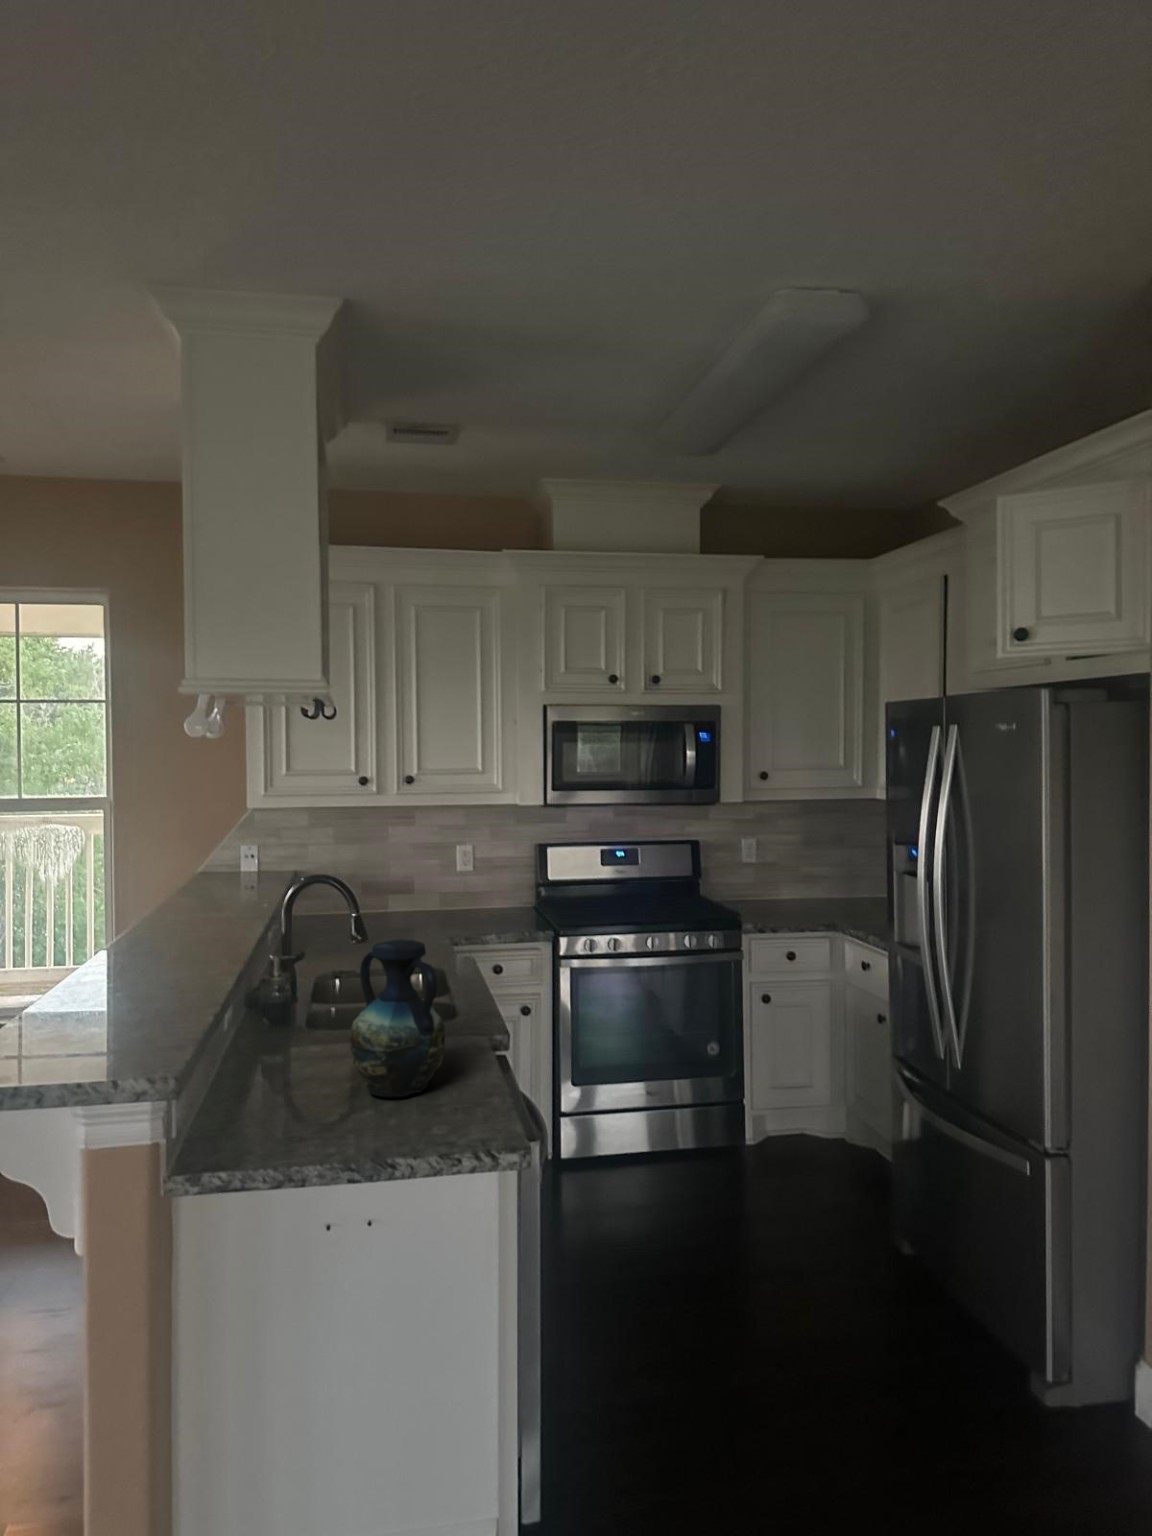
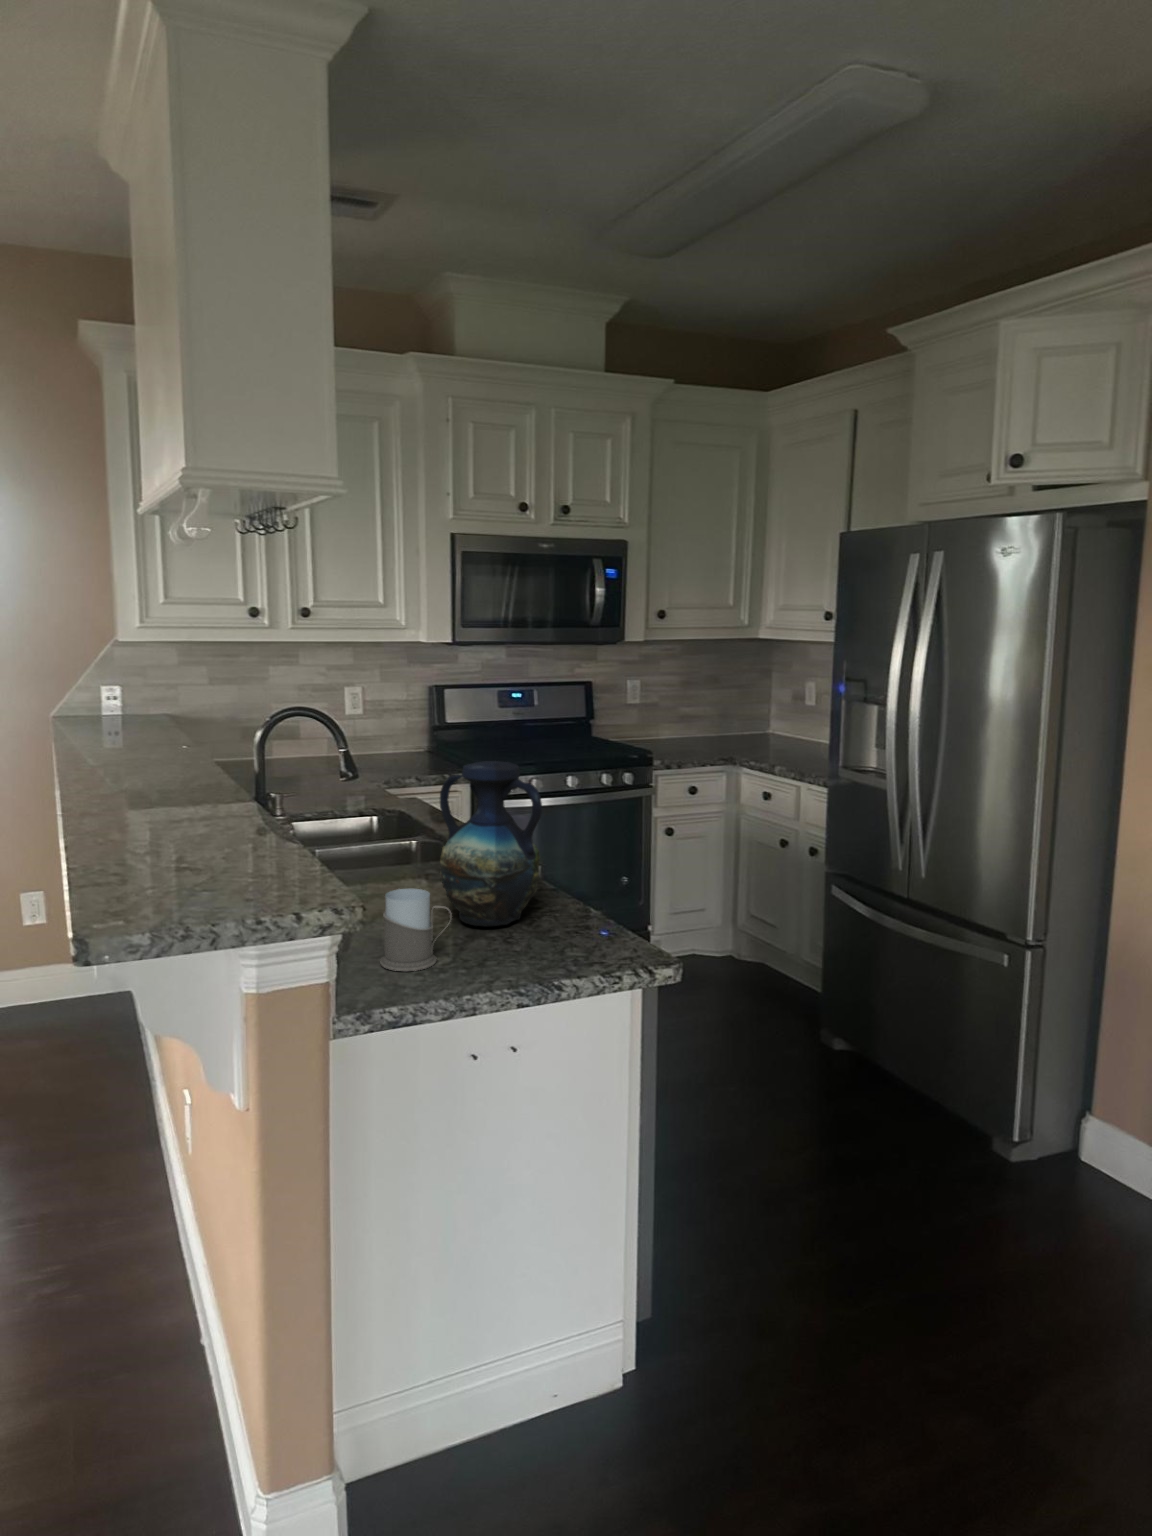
mug: none [259,1058,322,1137] -> present [380,889,452,971]

